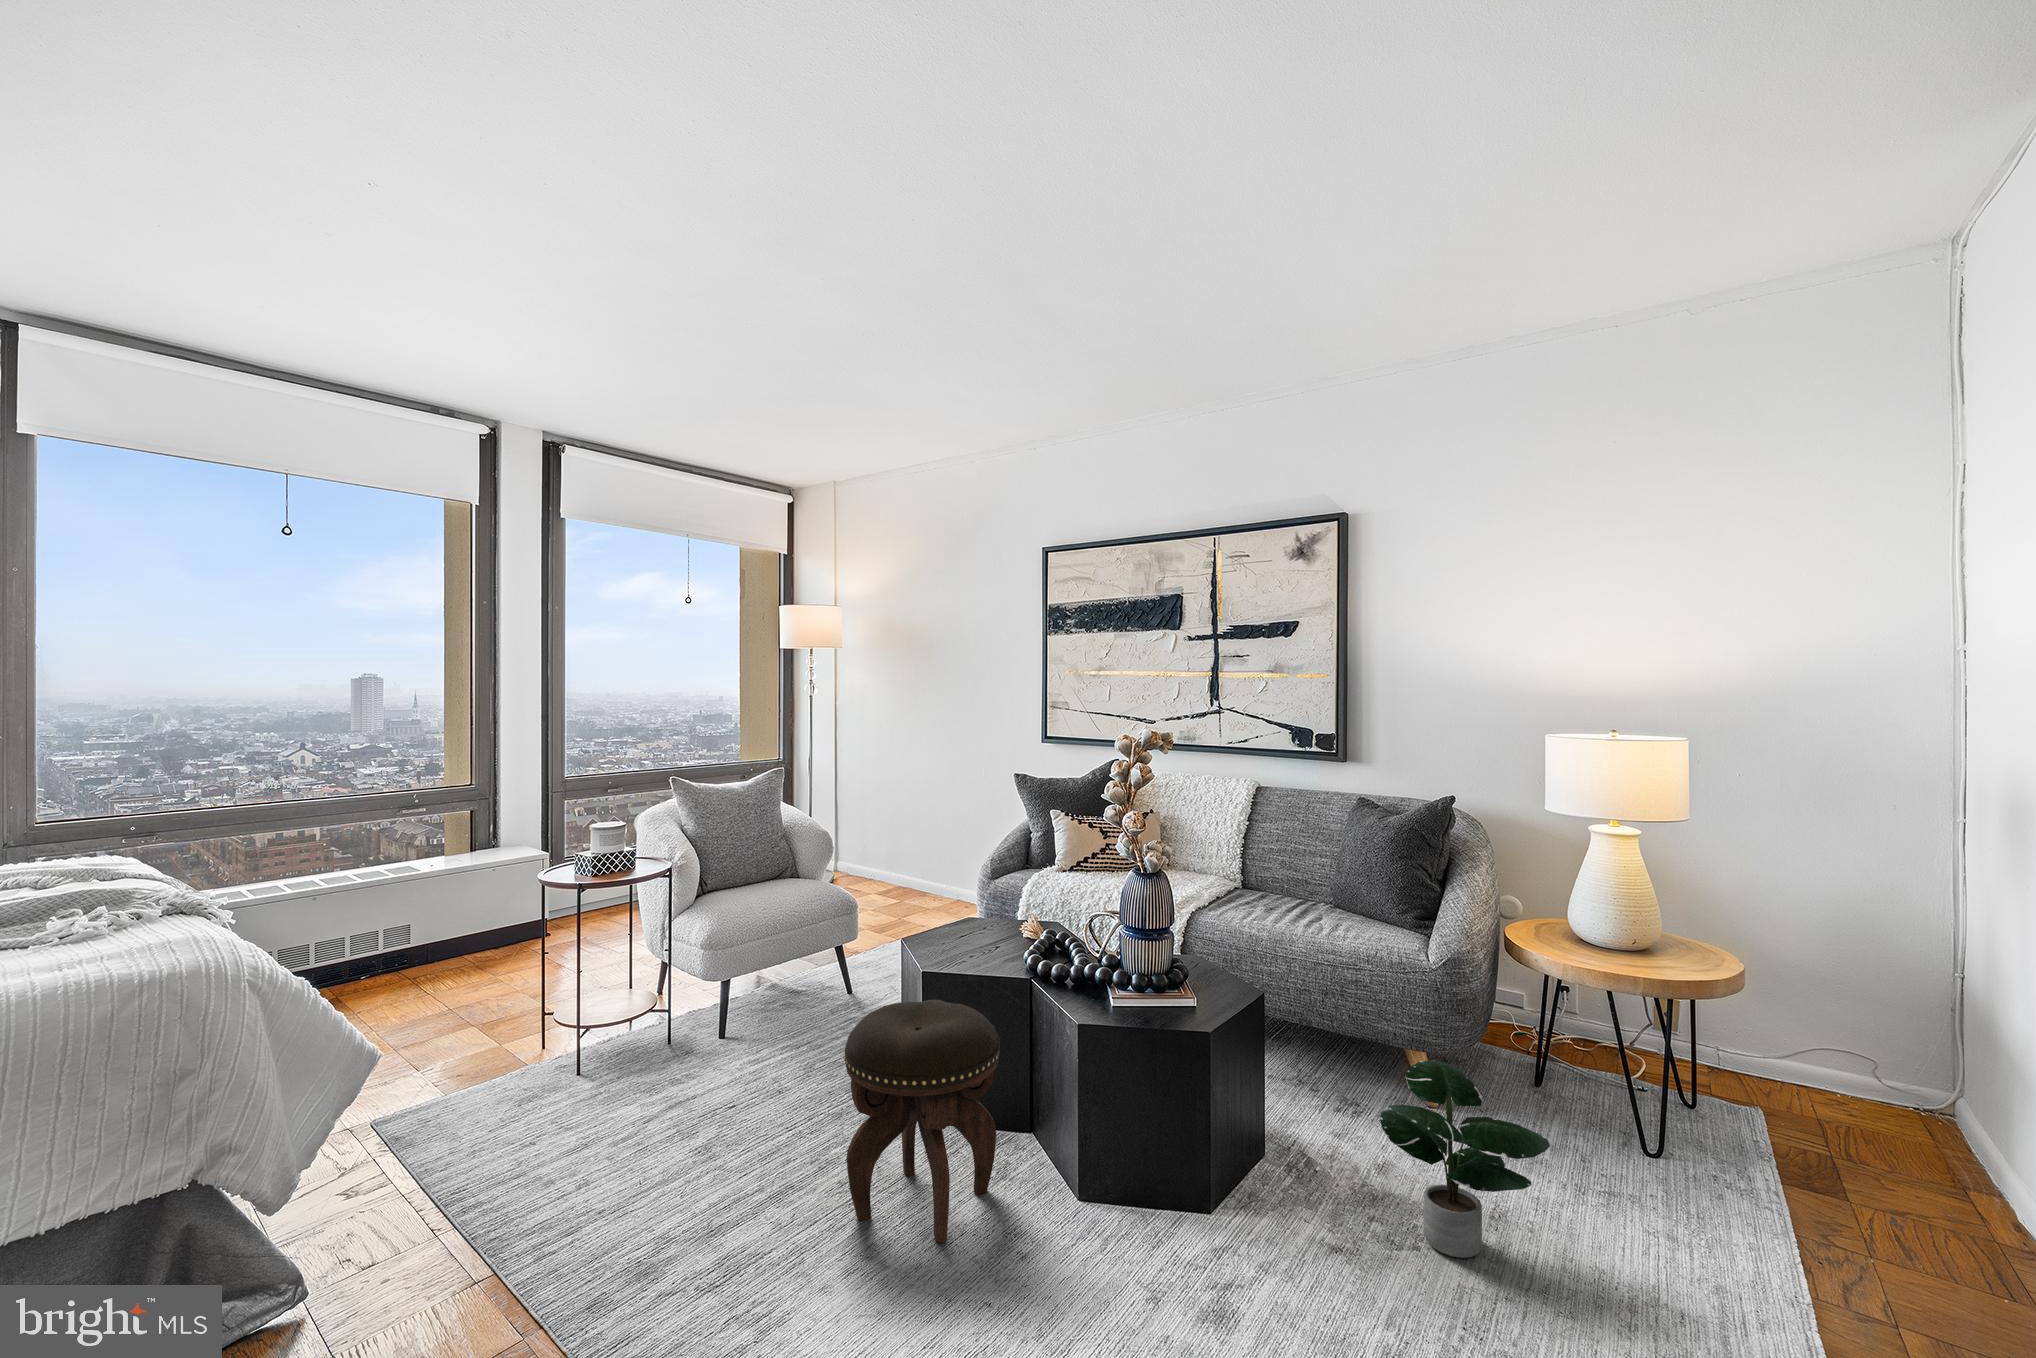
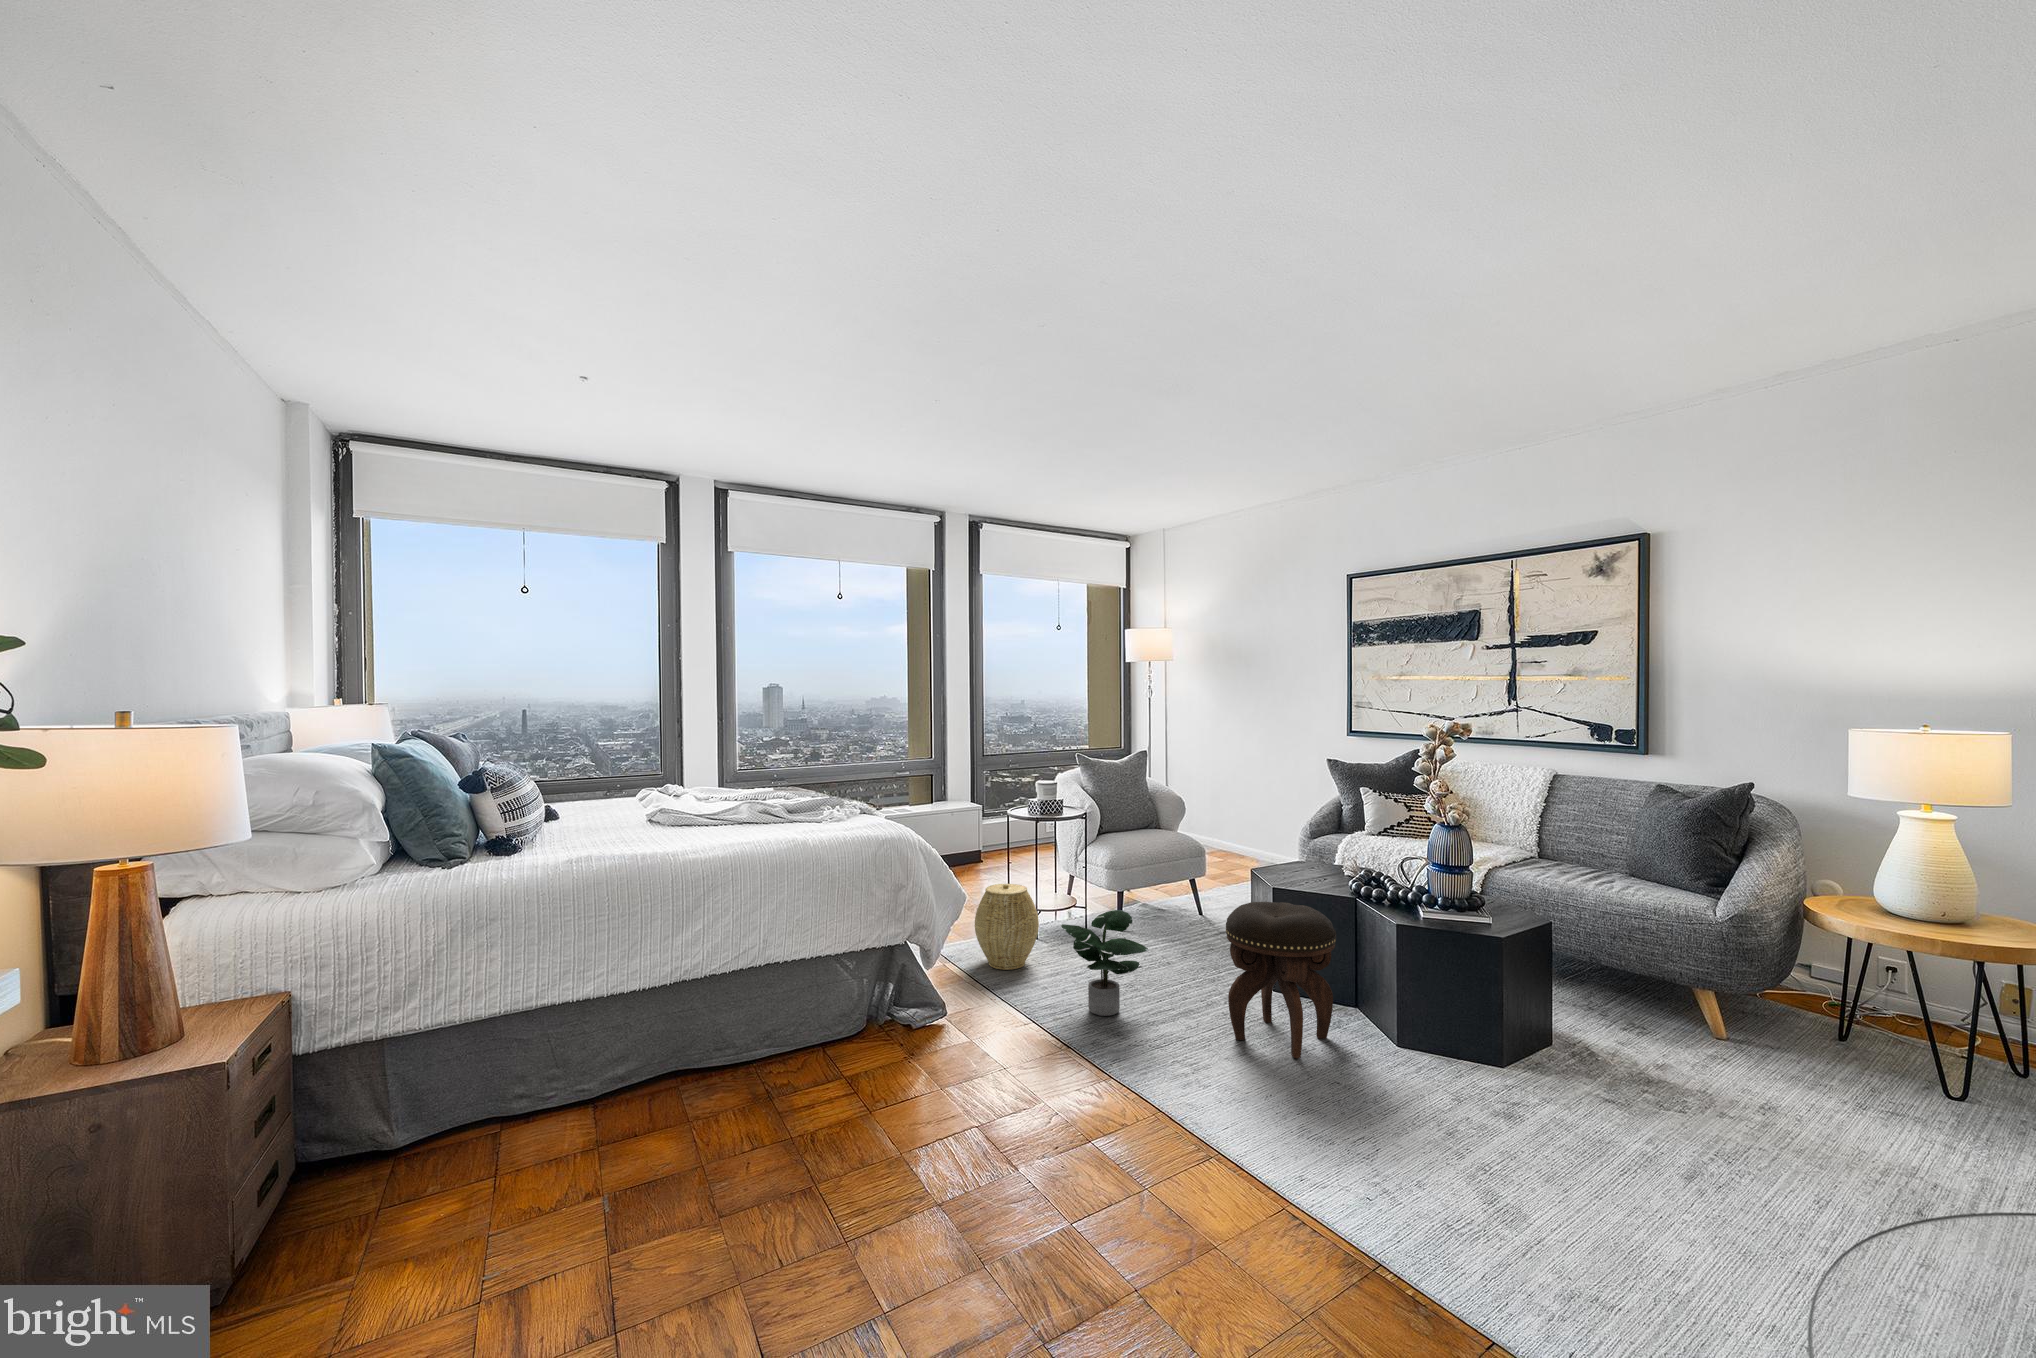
woven basket: none [465,994,581,1136] -> present [975,884,1039,970]
potted plant: present [1379,1060,1551,1258] -> present [1061,910,1148,1016]

